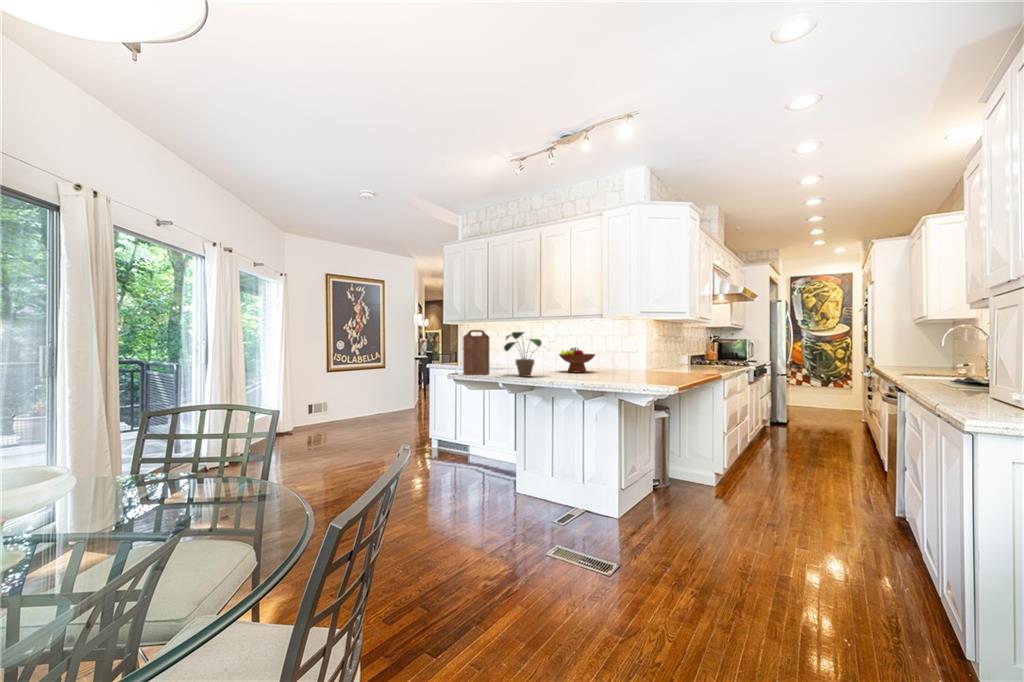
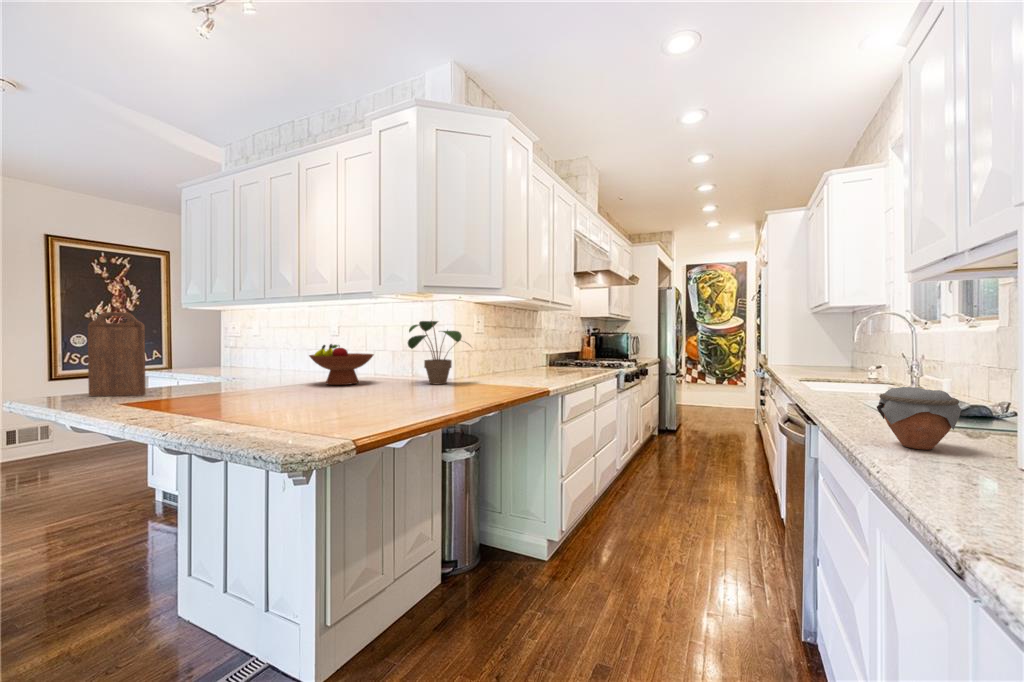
potted plant: present [504,332,542,377] -> present [408,321,466,385]
jar: none [936,369,980,398] -> present [877,387,961,450]

